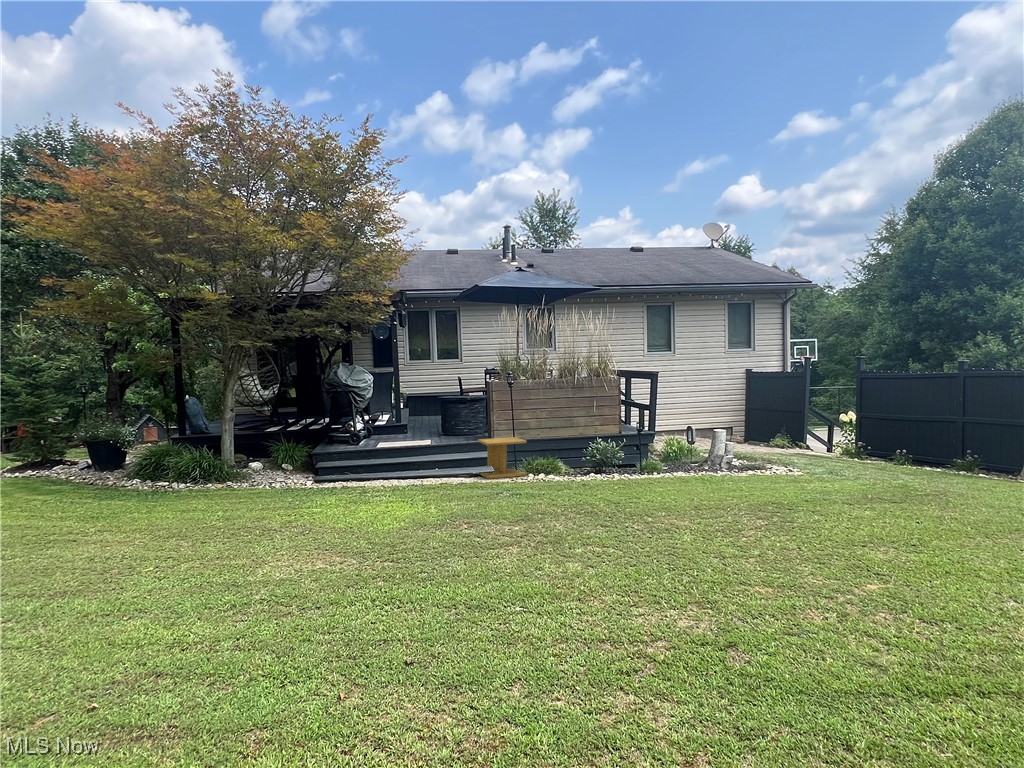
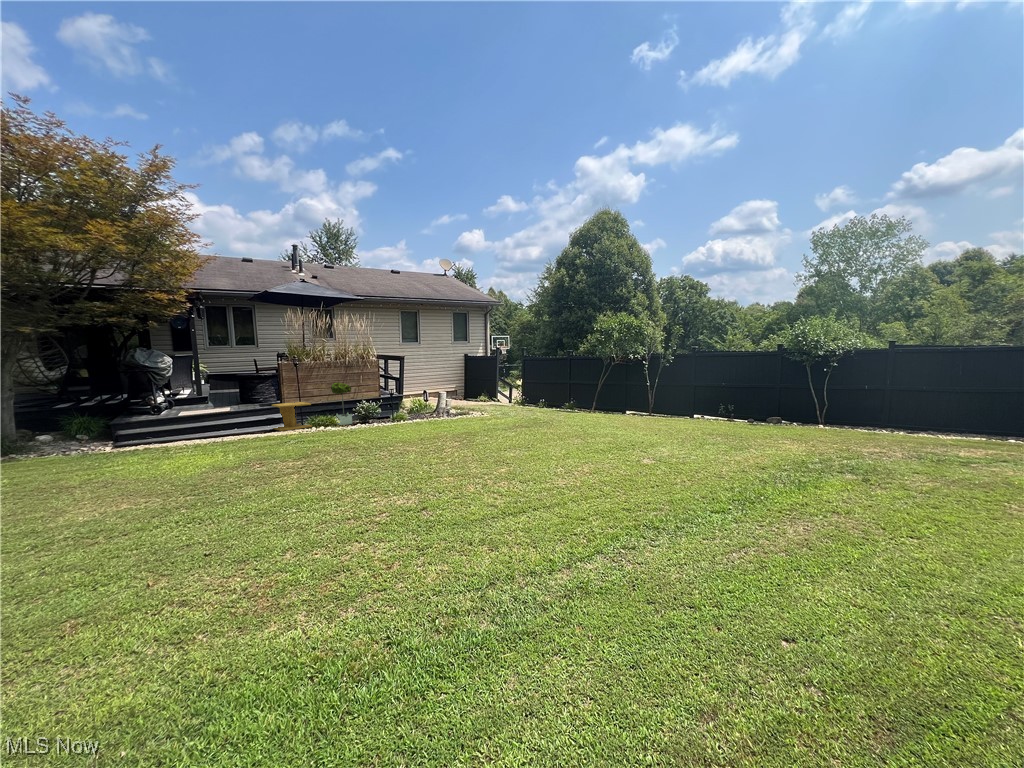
potted tree: none [553,411,581,476] -> present [331,382,352,425]

